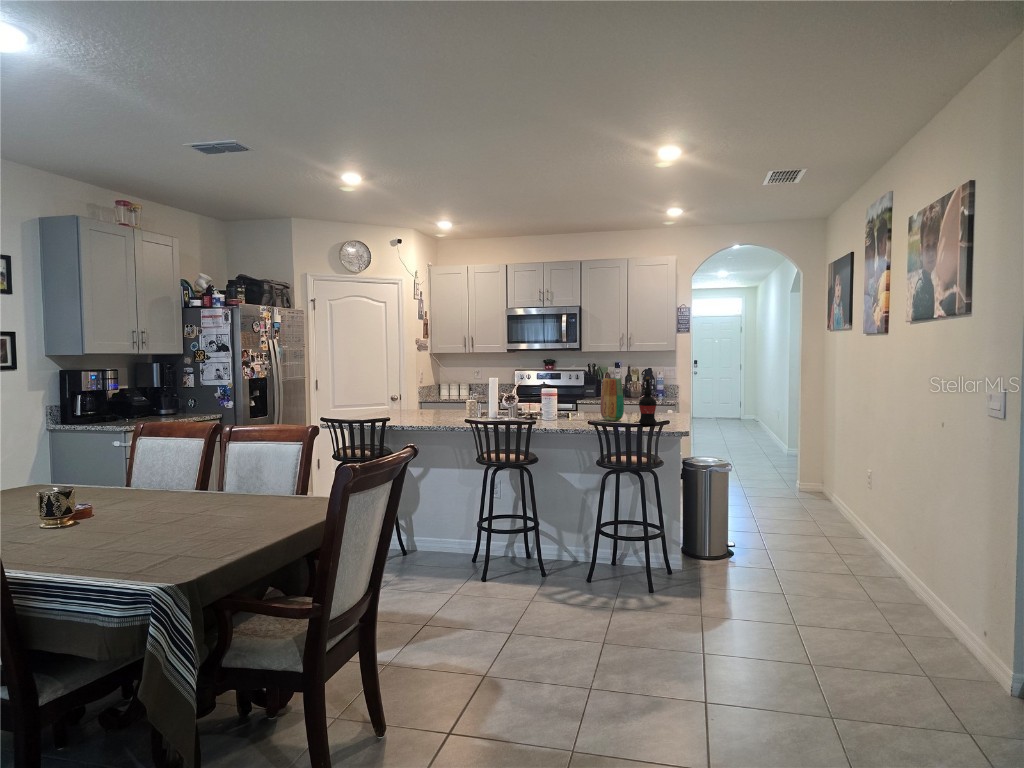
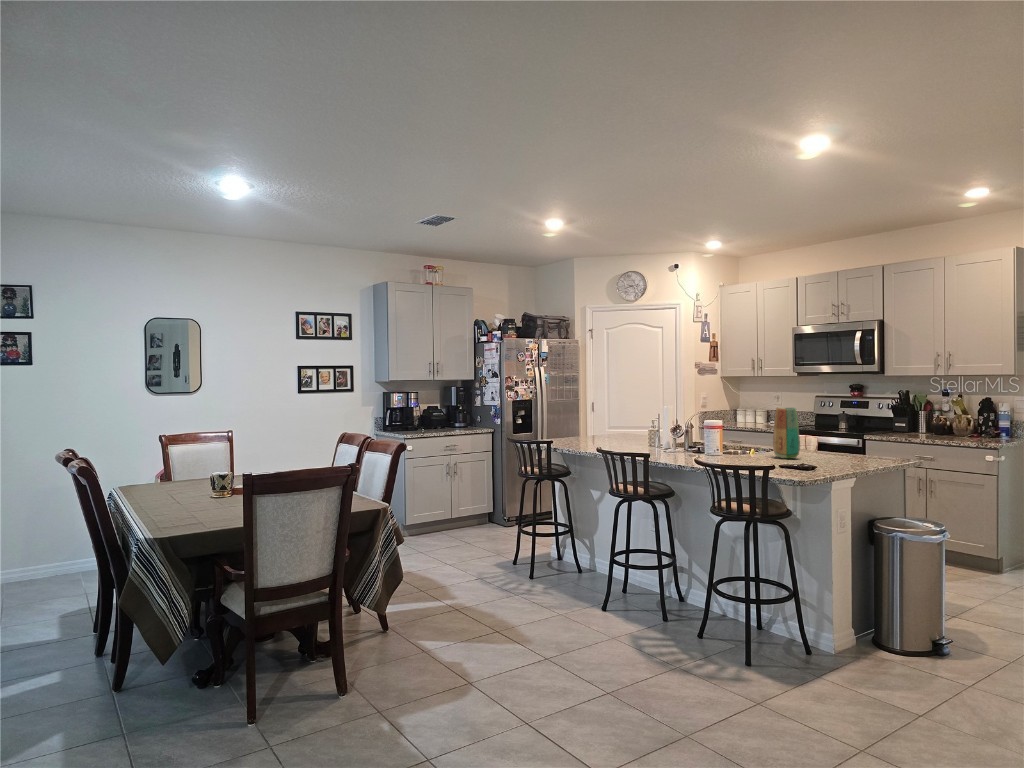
wine bottle: present [639,377,656,425] -> none [799,407,822,466]

